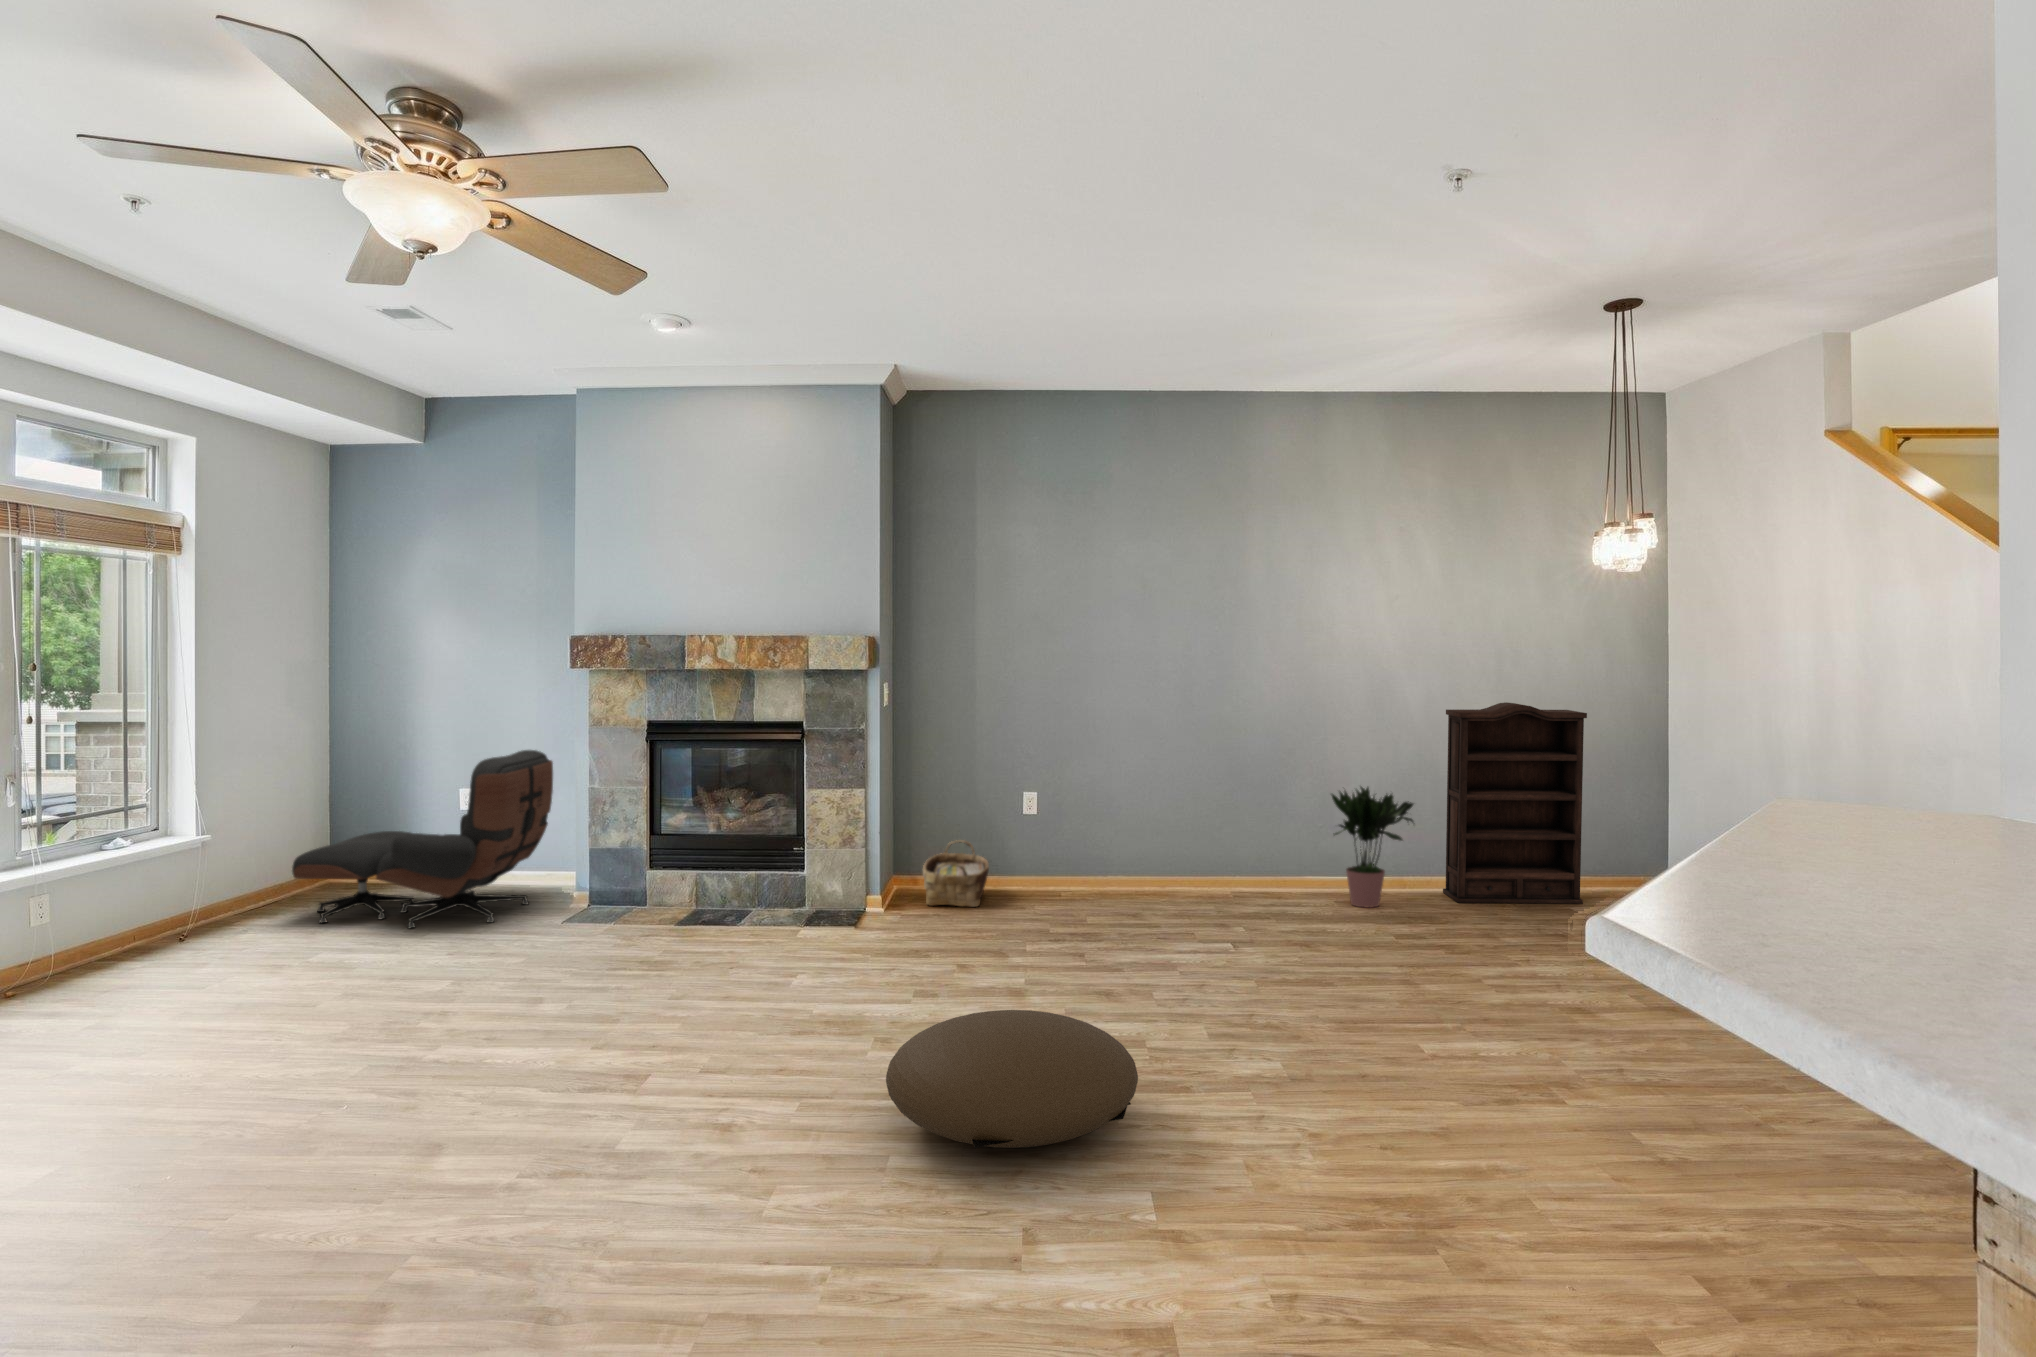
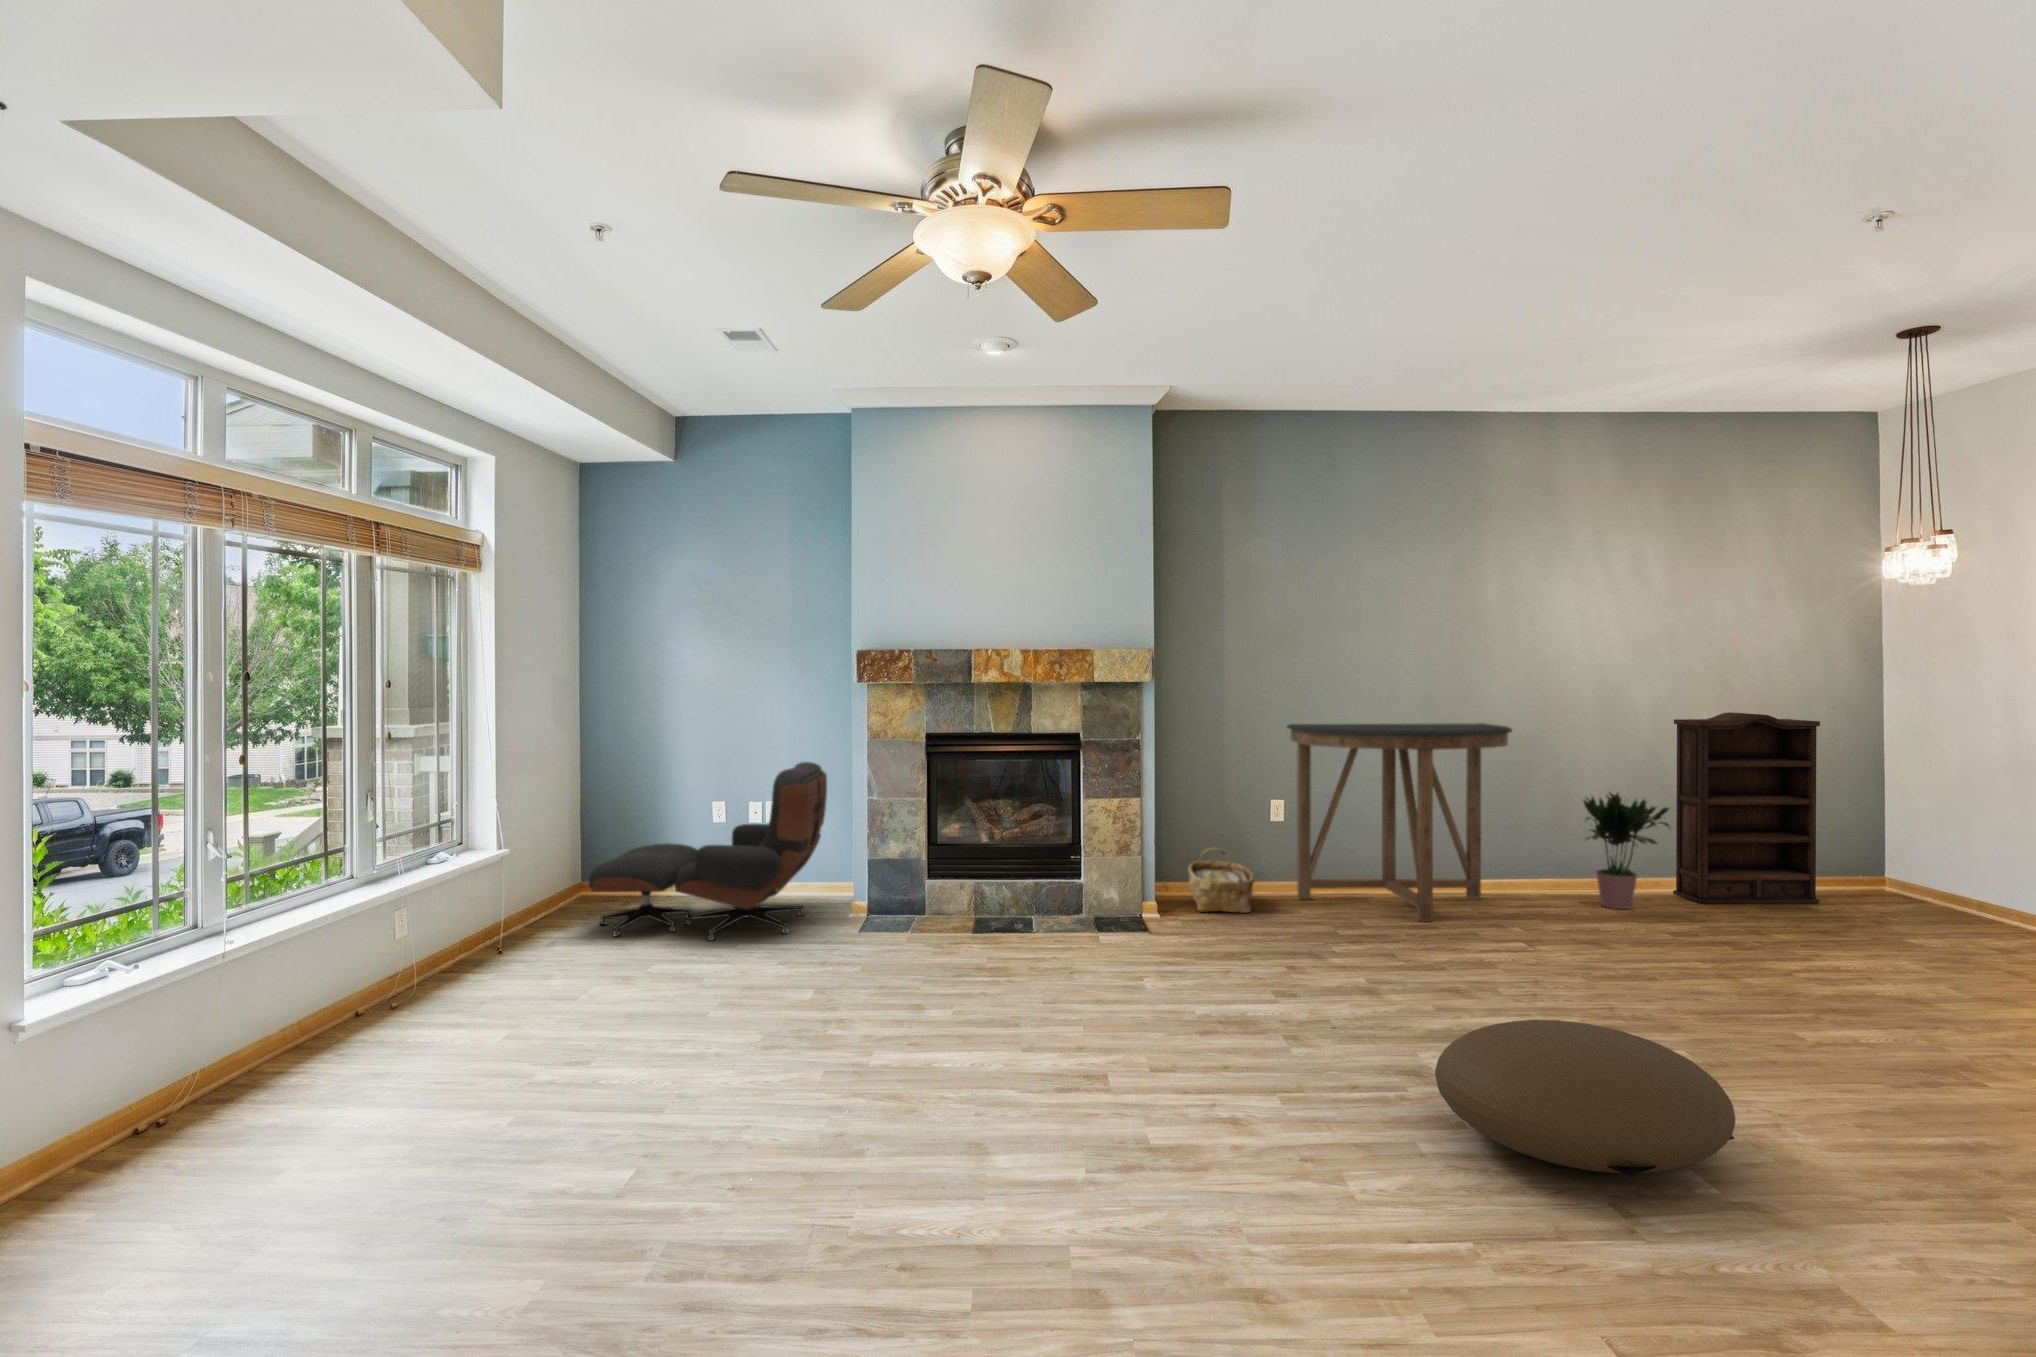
console table: none [1035,713,1254,918] -> present [1287,723,1512,922]

